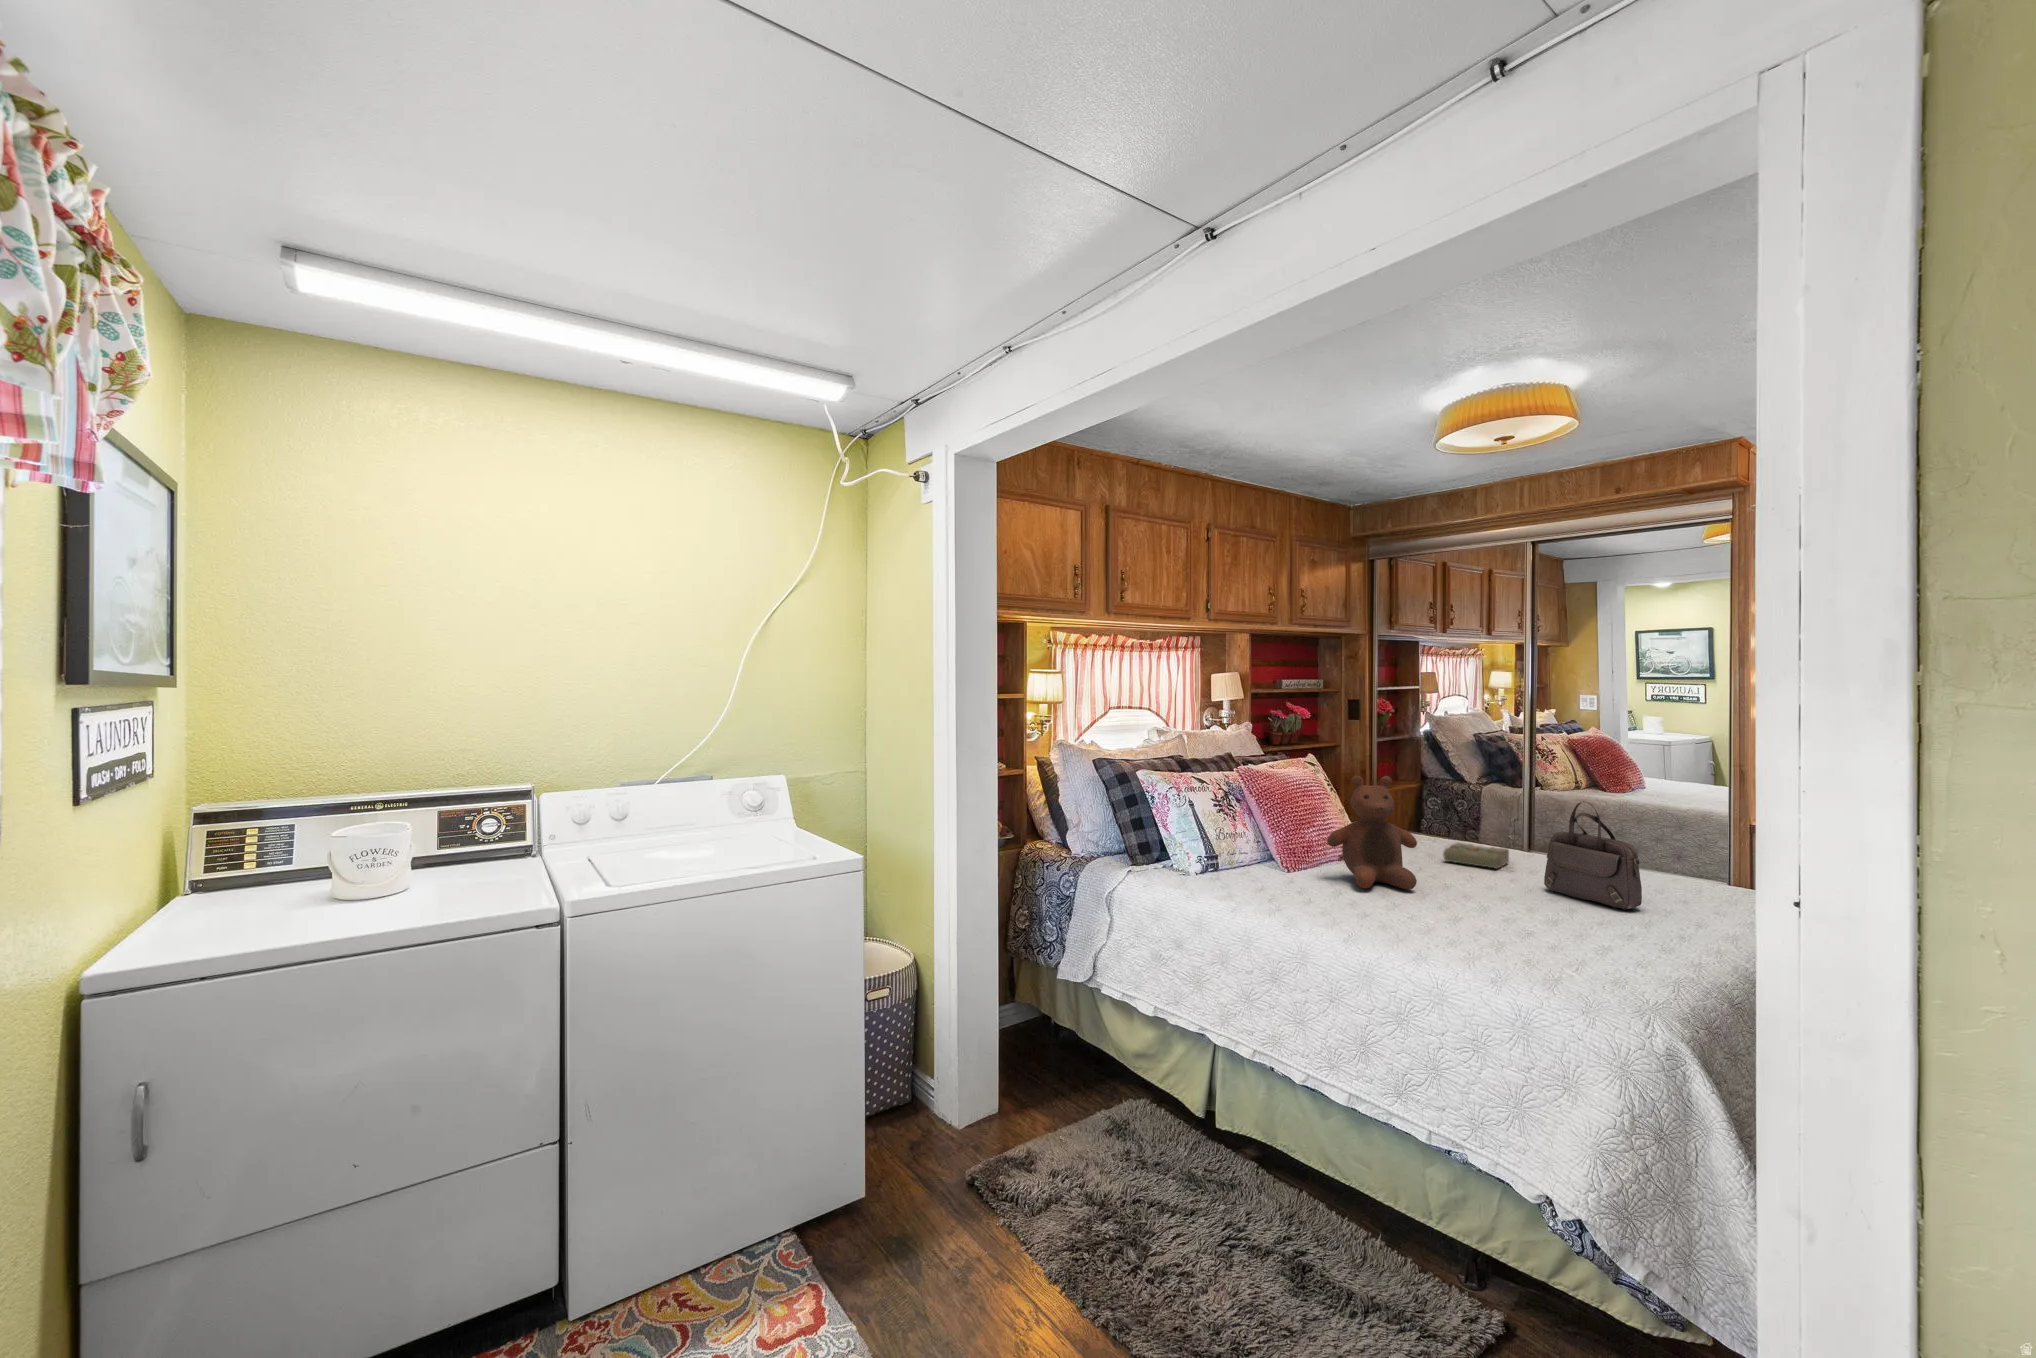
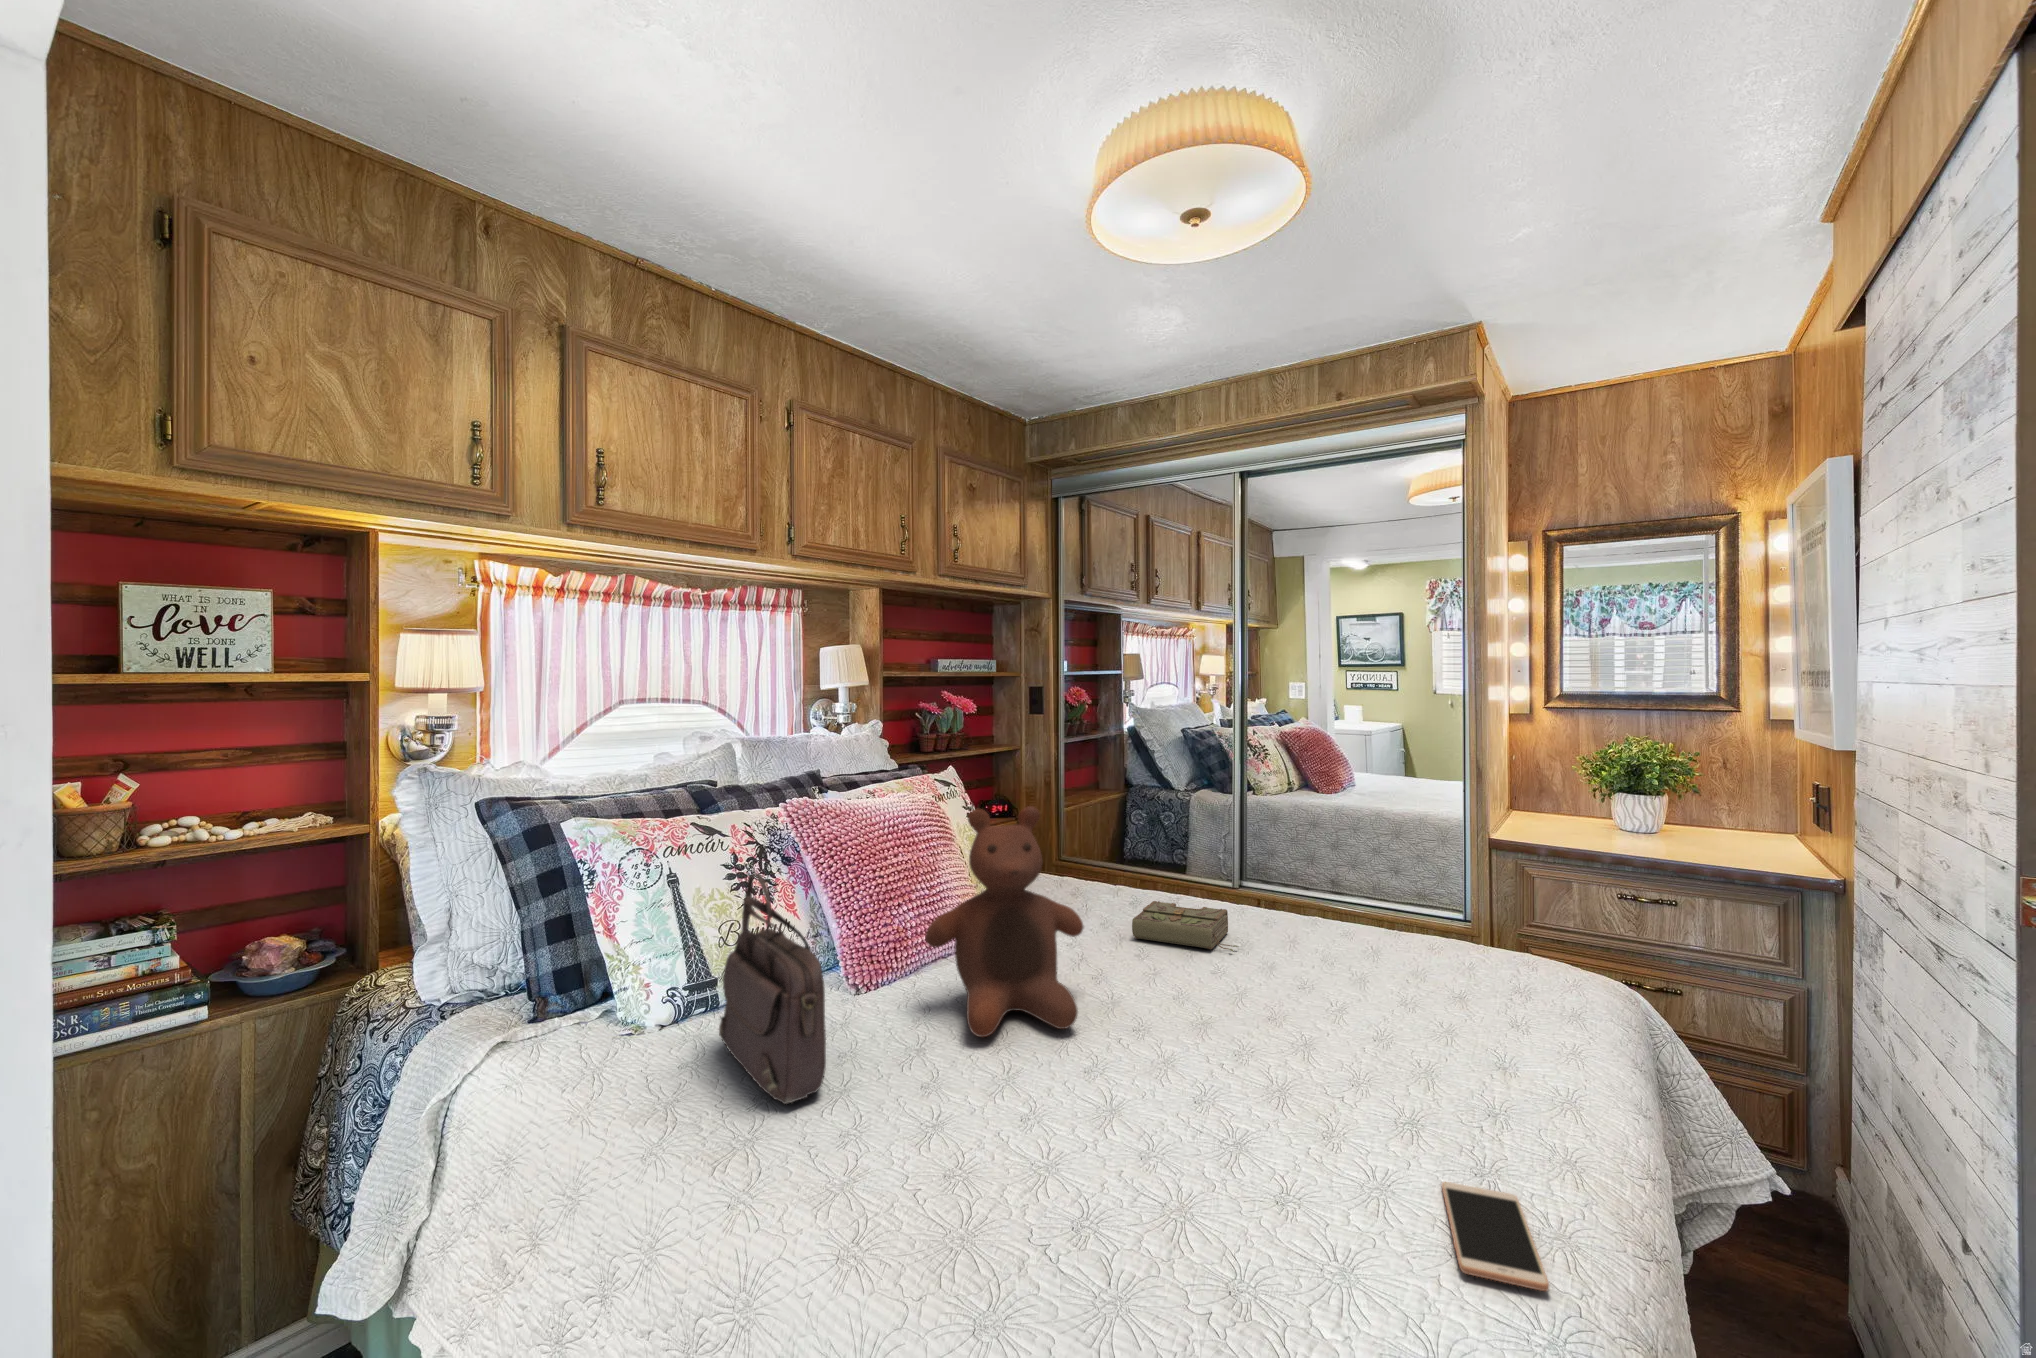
handbag: present [1544,801,1642,910] -> present [719,873,826,1104]
smartphone: none [1600,942,1641,965] -> present [1441,1182,1549,1291]

